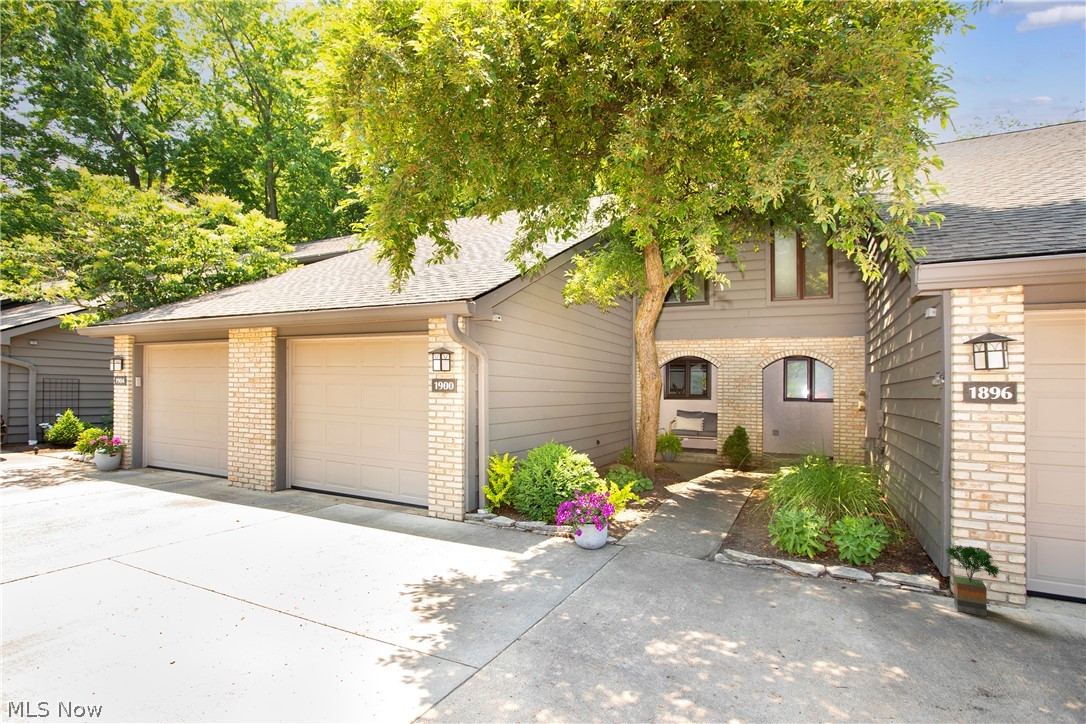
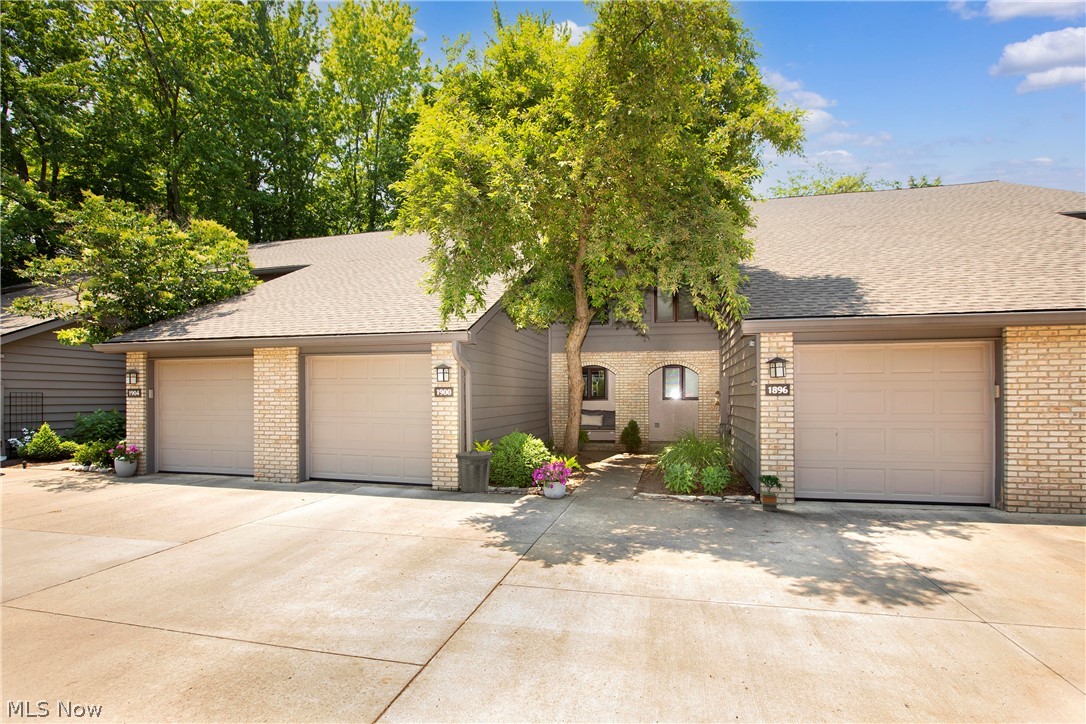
trash can: none [455,468,508,531] -> present [456,449,493,492]

